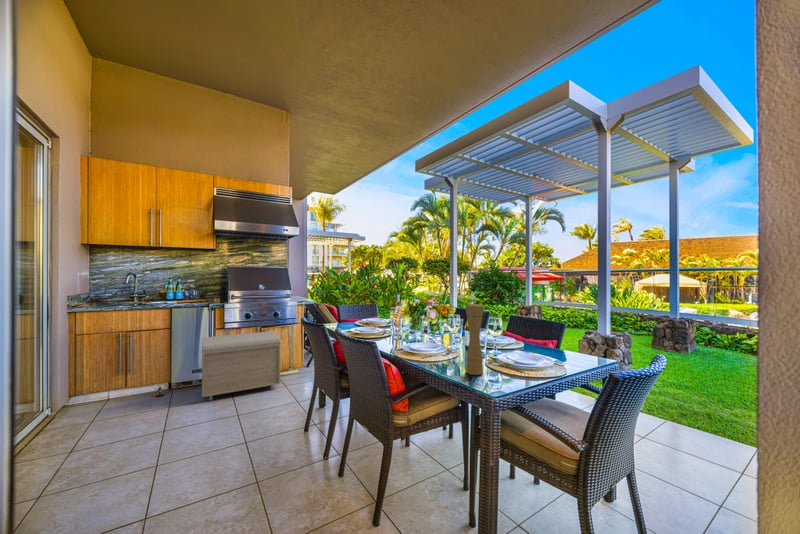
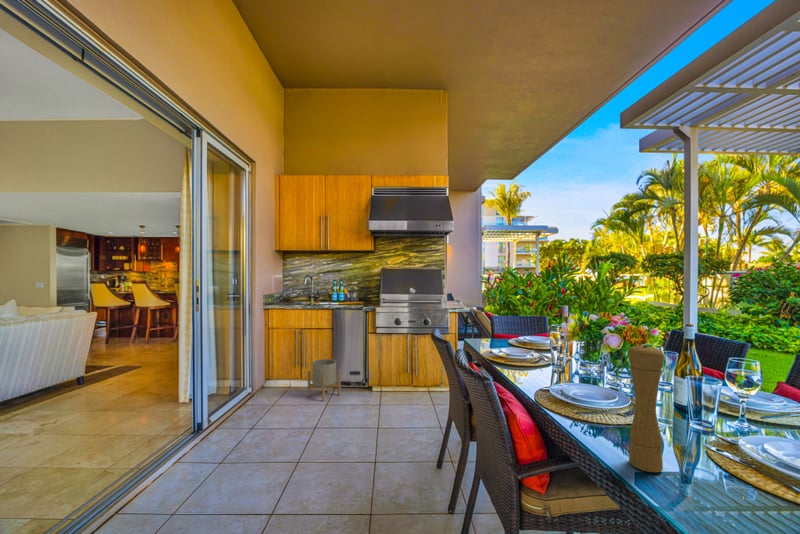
storage bench: present [202,331,280,400] -> none [354,341,428,405]
planter: none [139,361,181,405] -> present [308,359,341,401]

